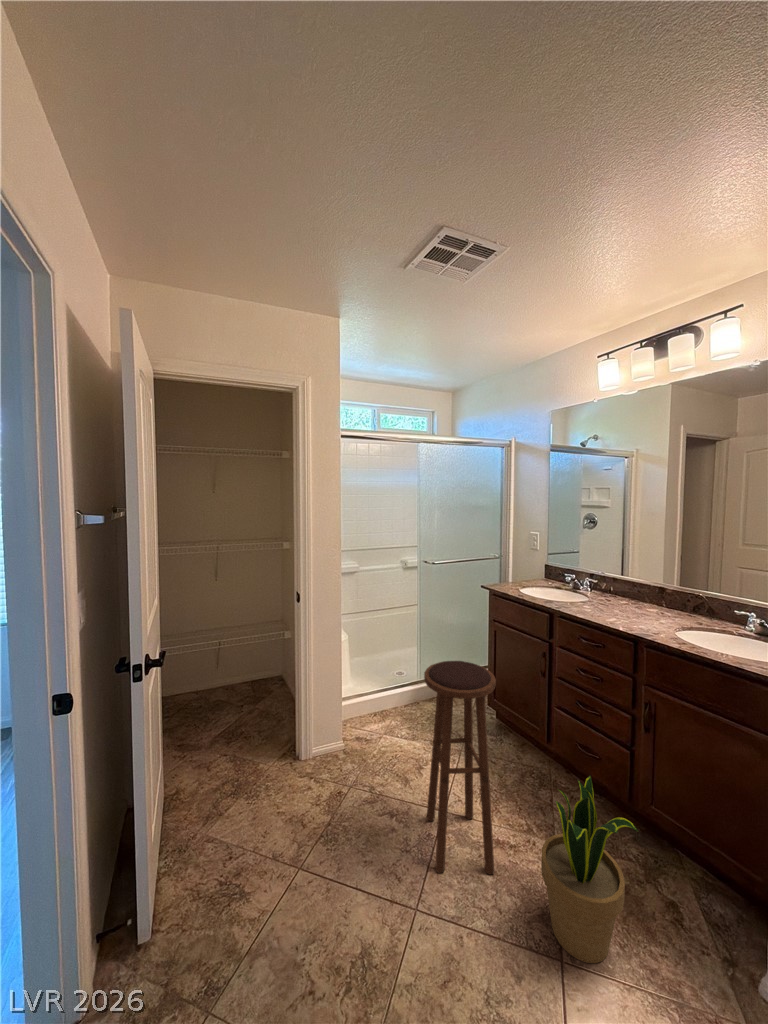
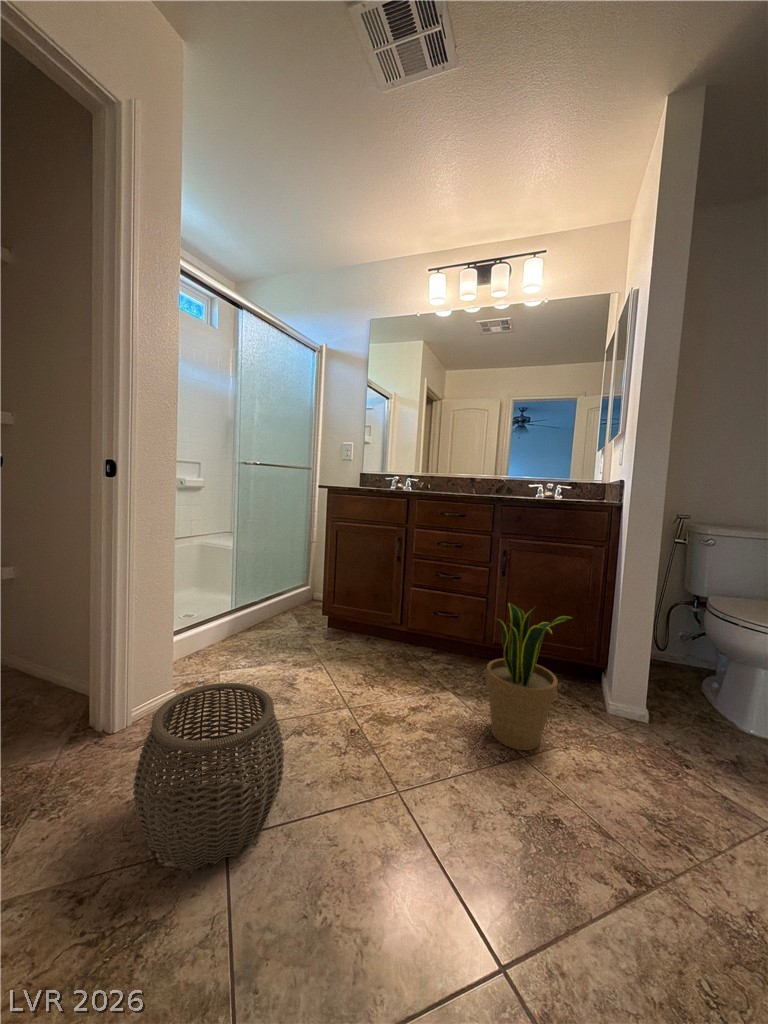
stool: present [424,661,496,875] -> none [337,524,440,754]
woven basket: none [258,758,345,882] -> present [133,683,284,869]

